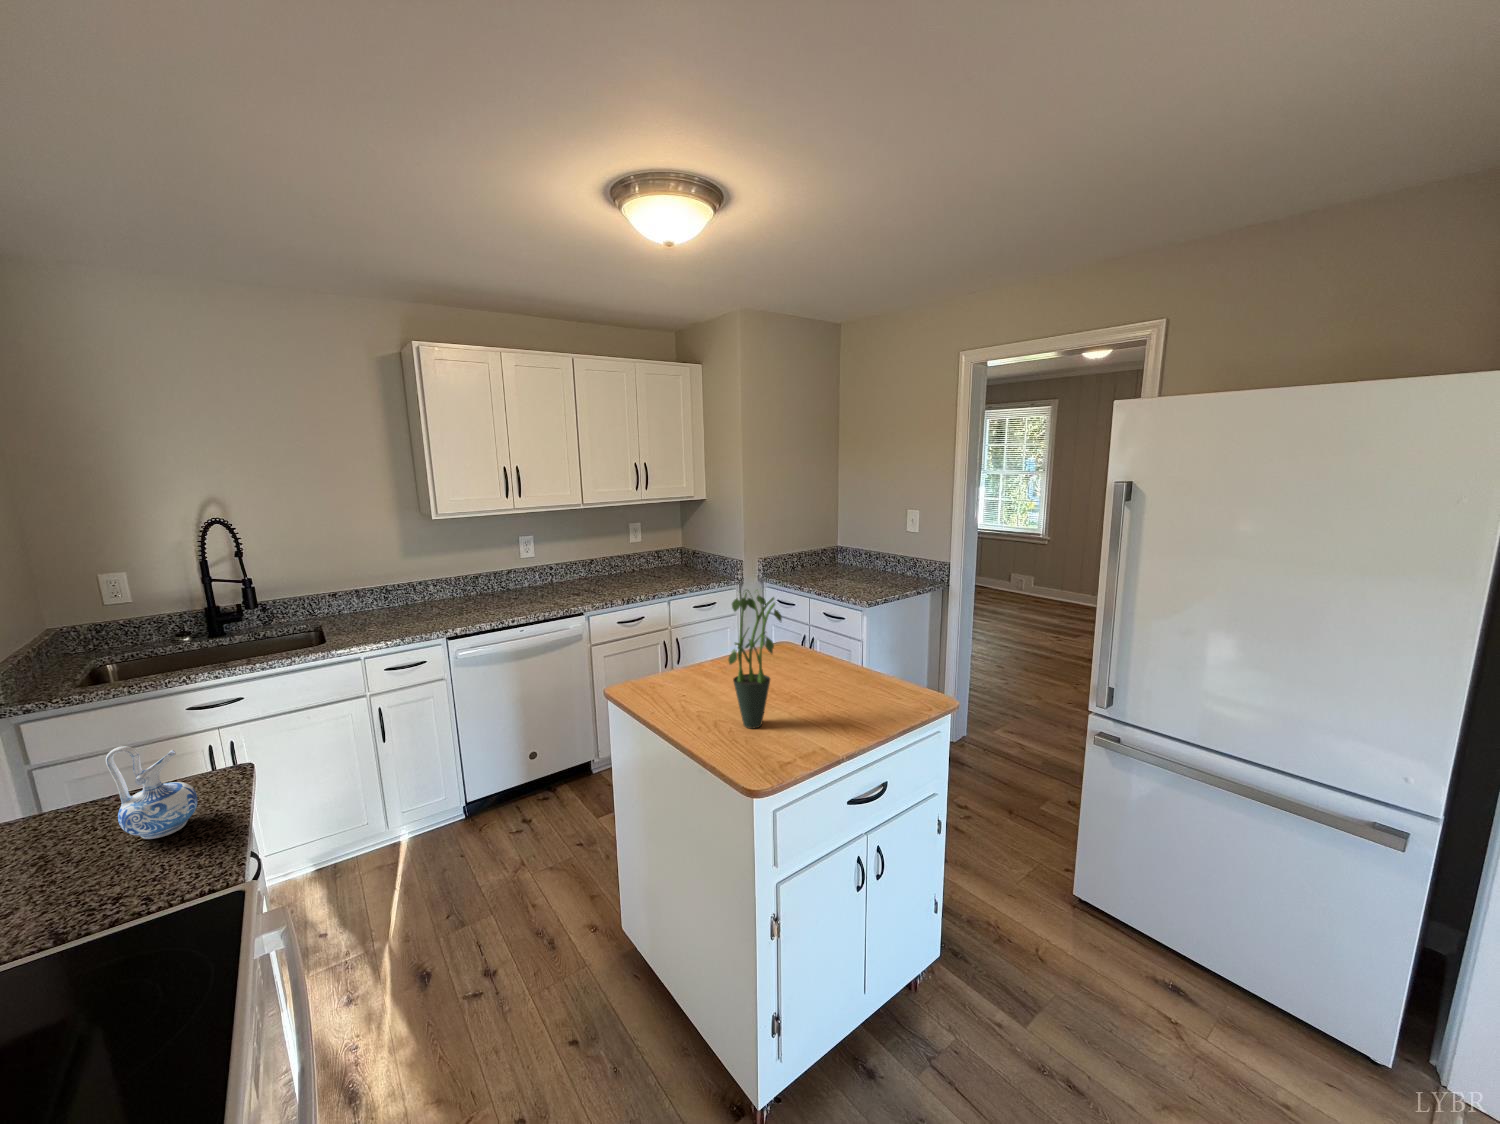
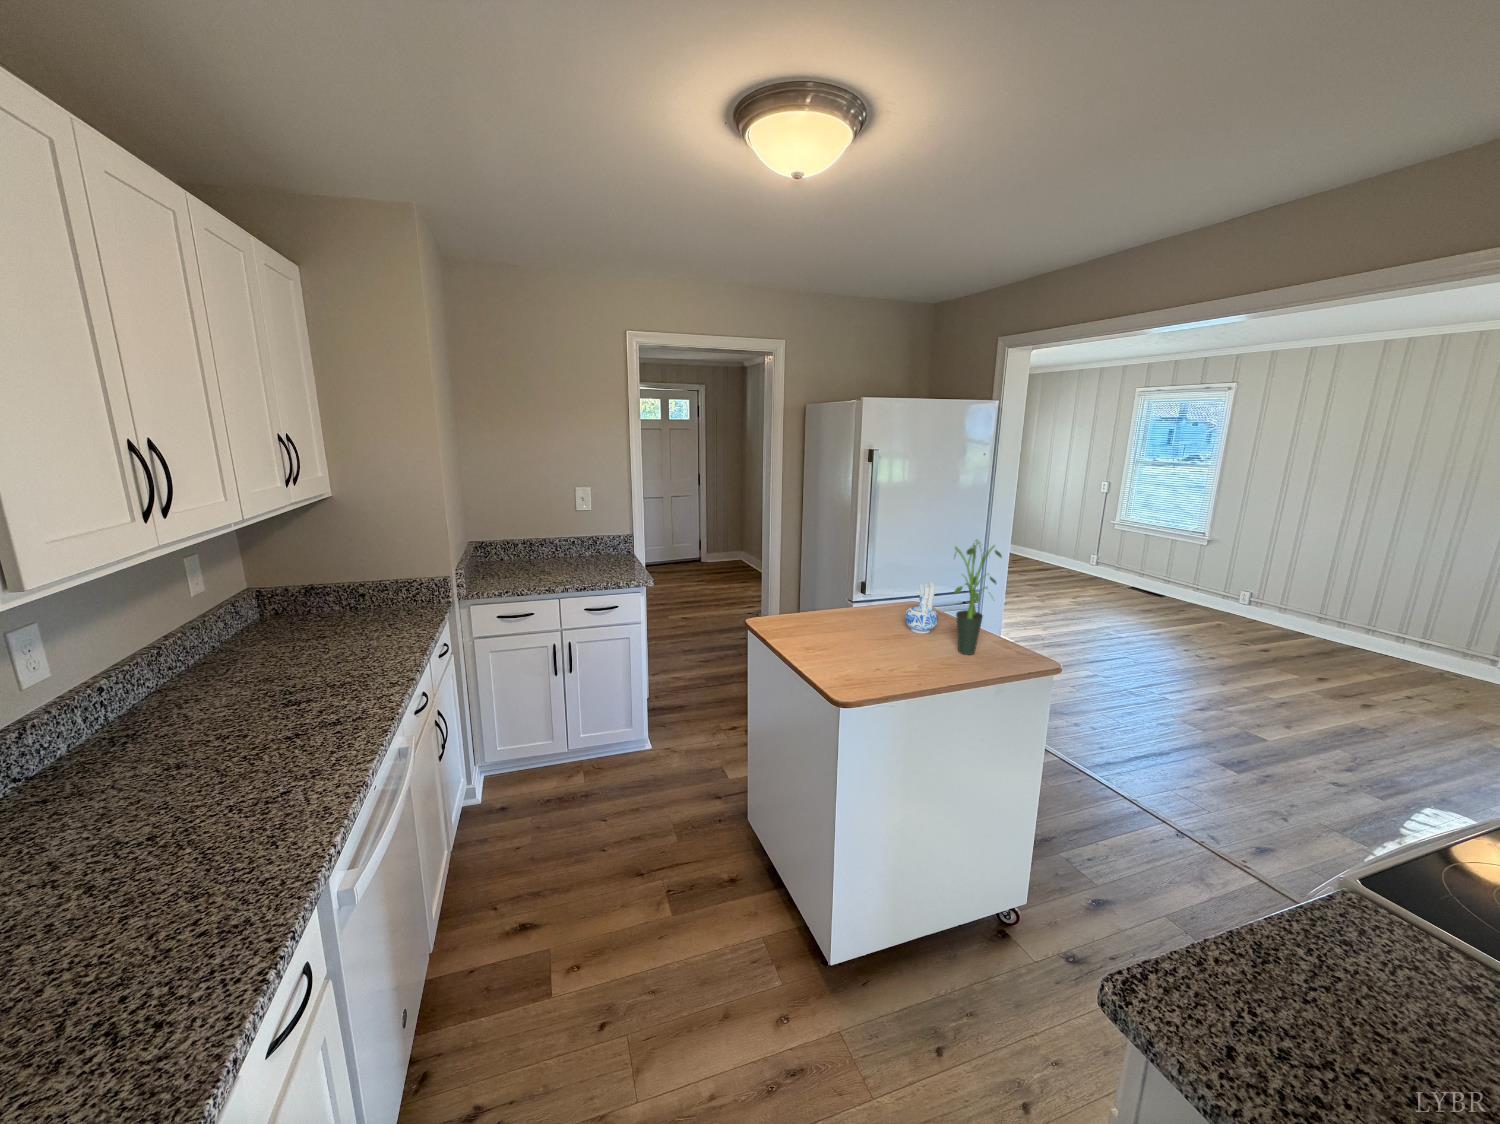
ceramic pitcher: present [106,746,197,839] -> present [905,582,938,634]

